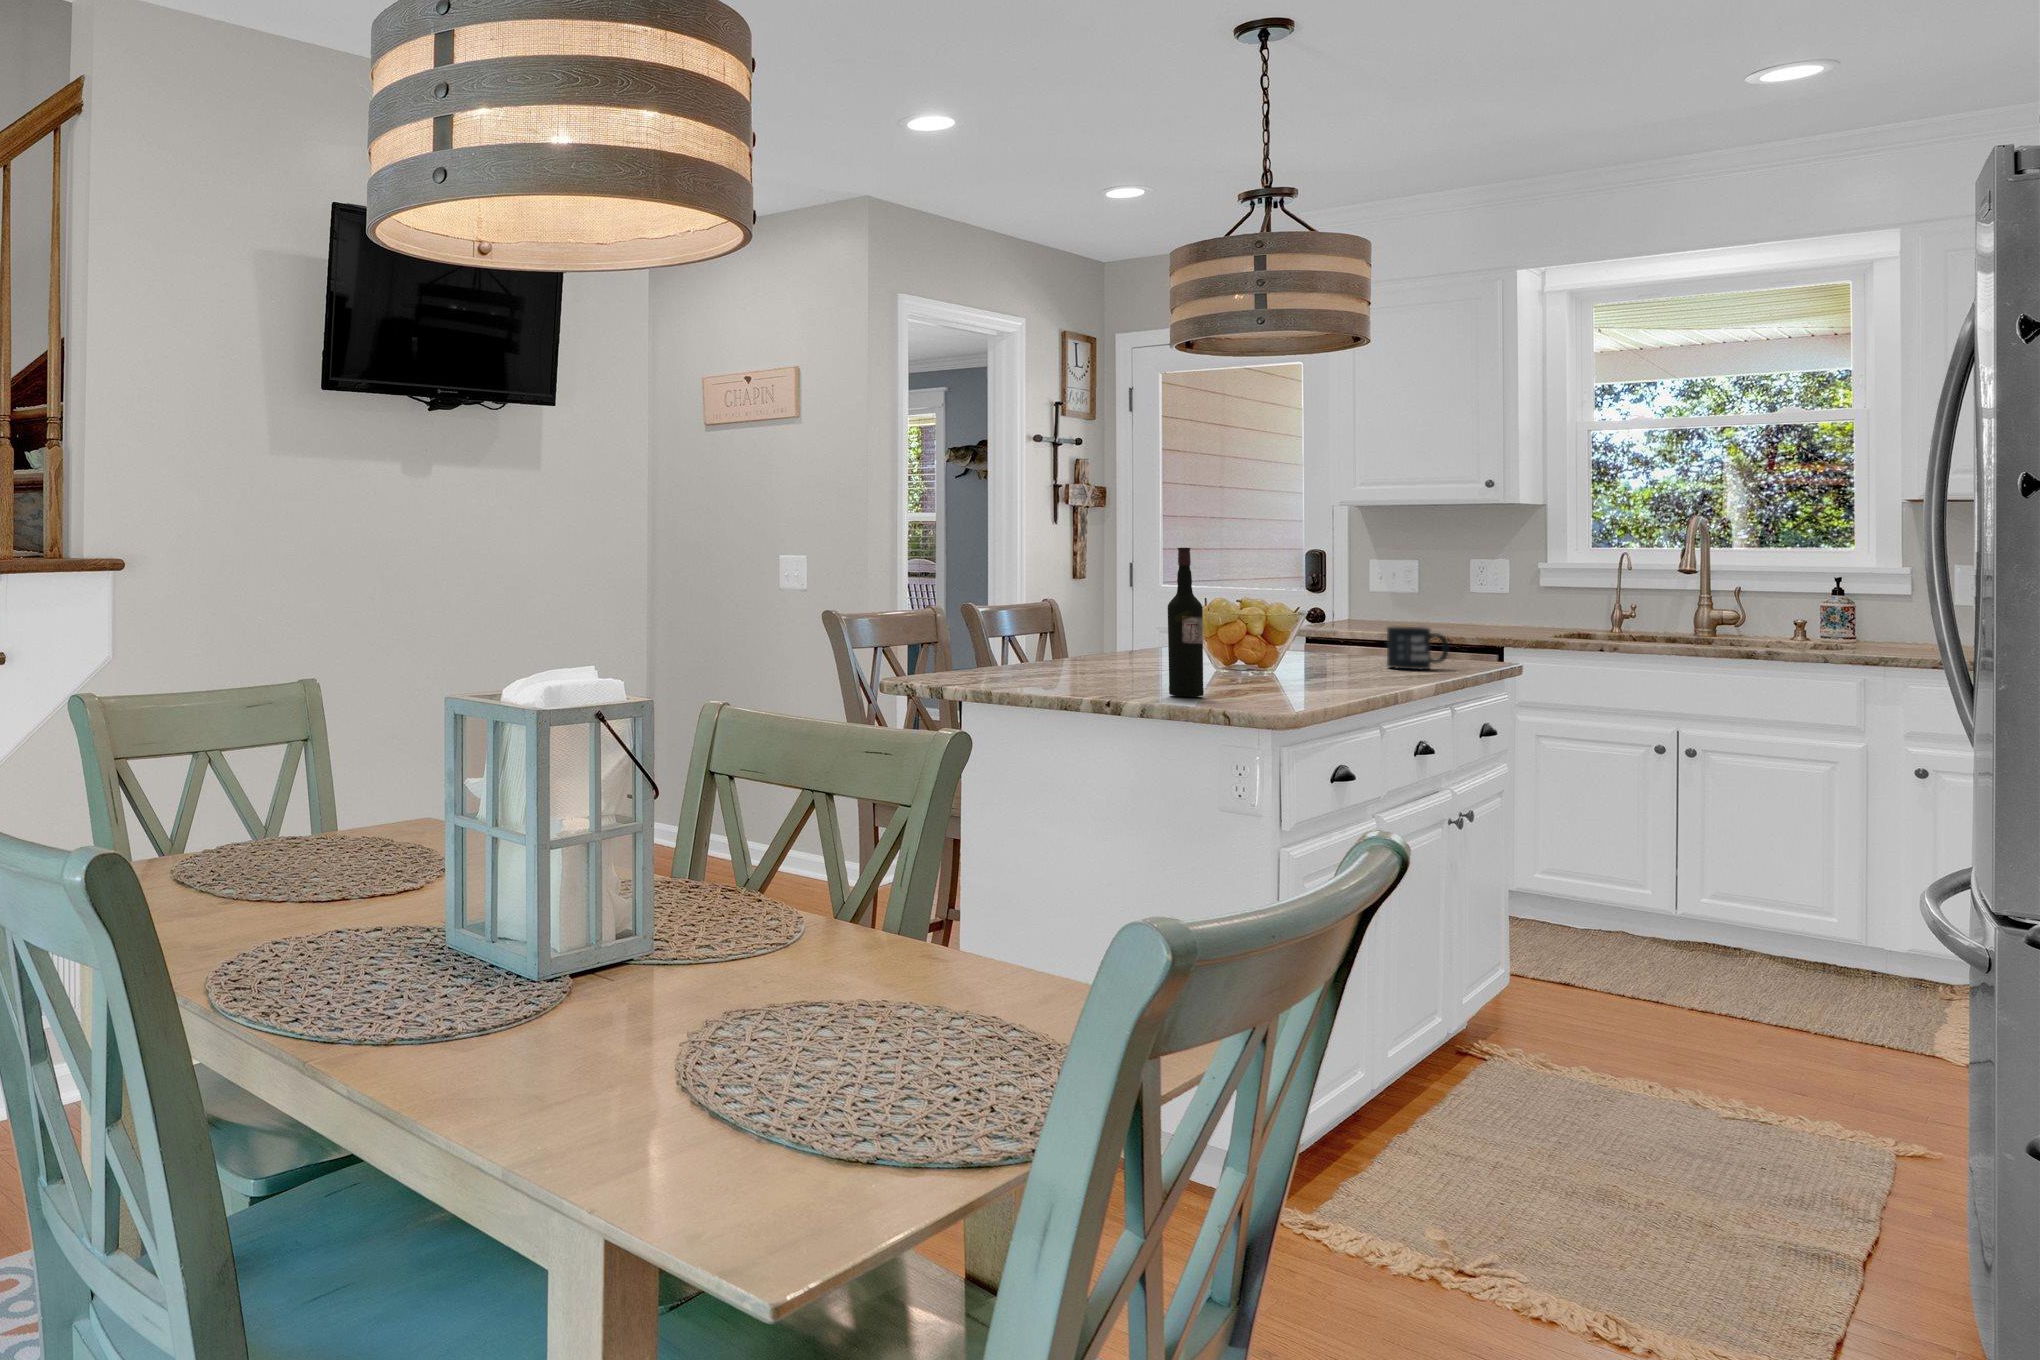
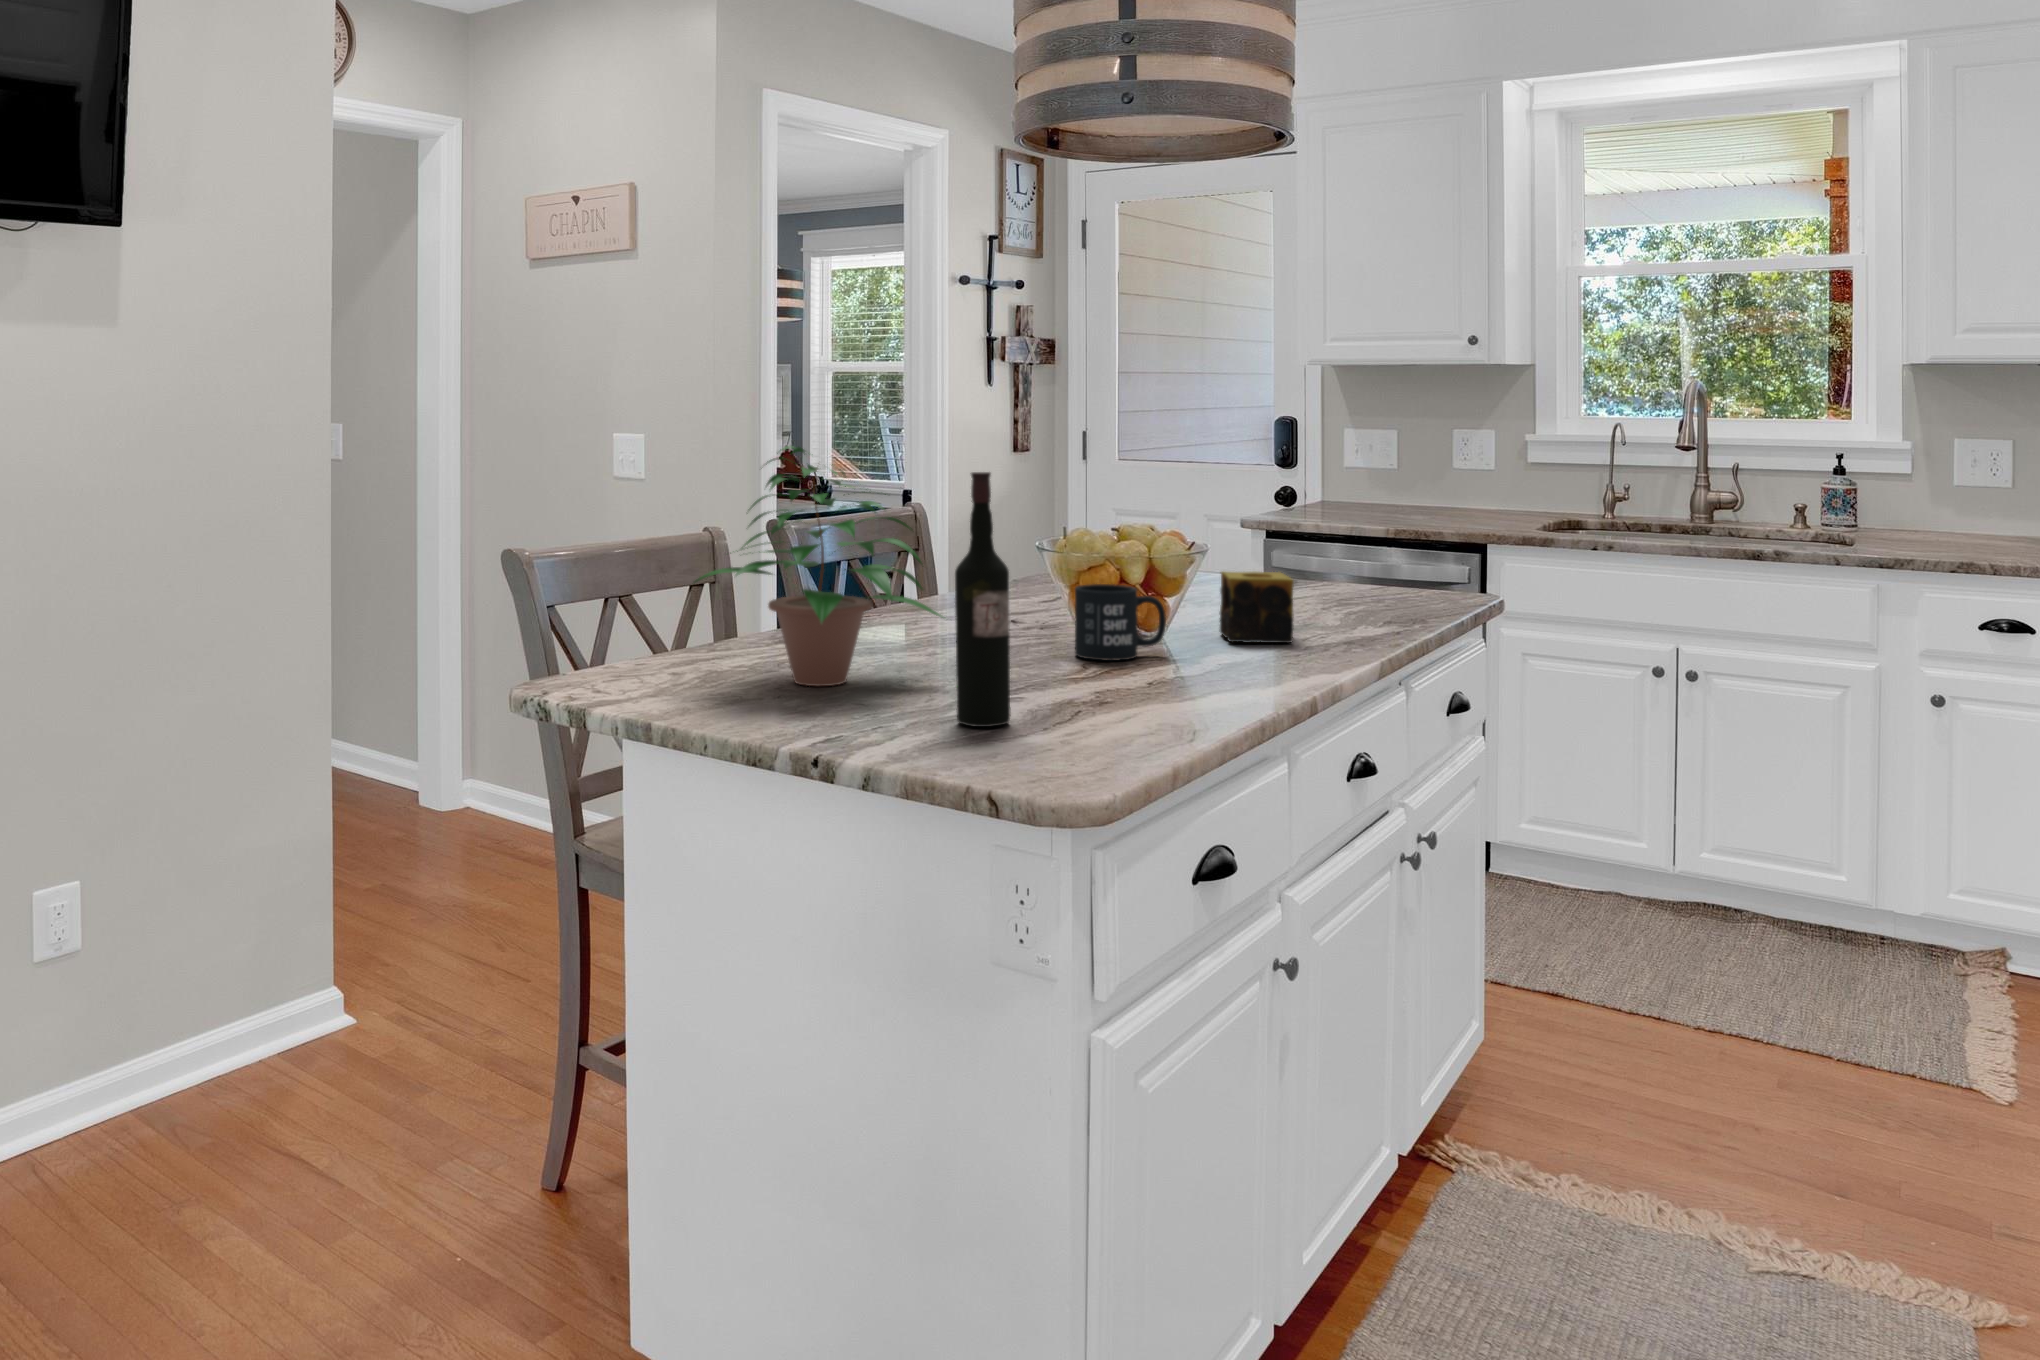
potted plant: none [979,537,1145,684] -> present [695,446,943,686]
mug: present [1387,626,1449,670] -> present [1075,584,1166,661]
candle: none [1312,631,1370,677] -> present [1220,571,1294,643]

